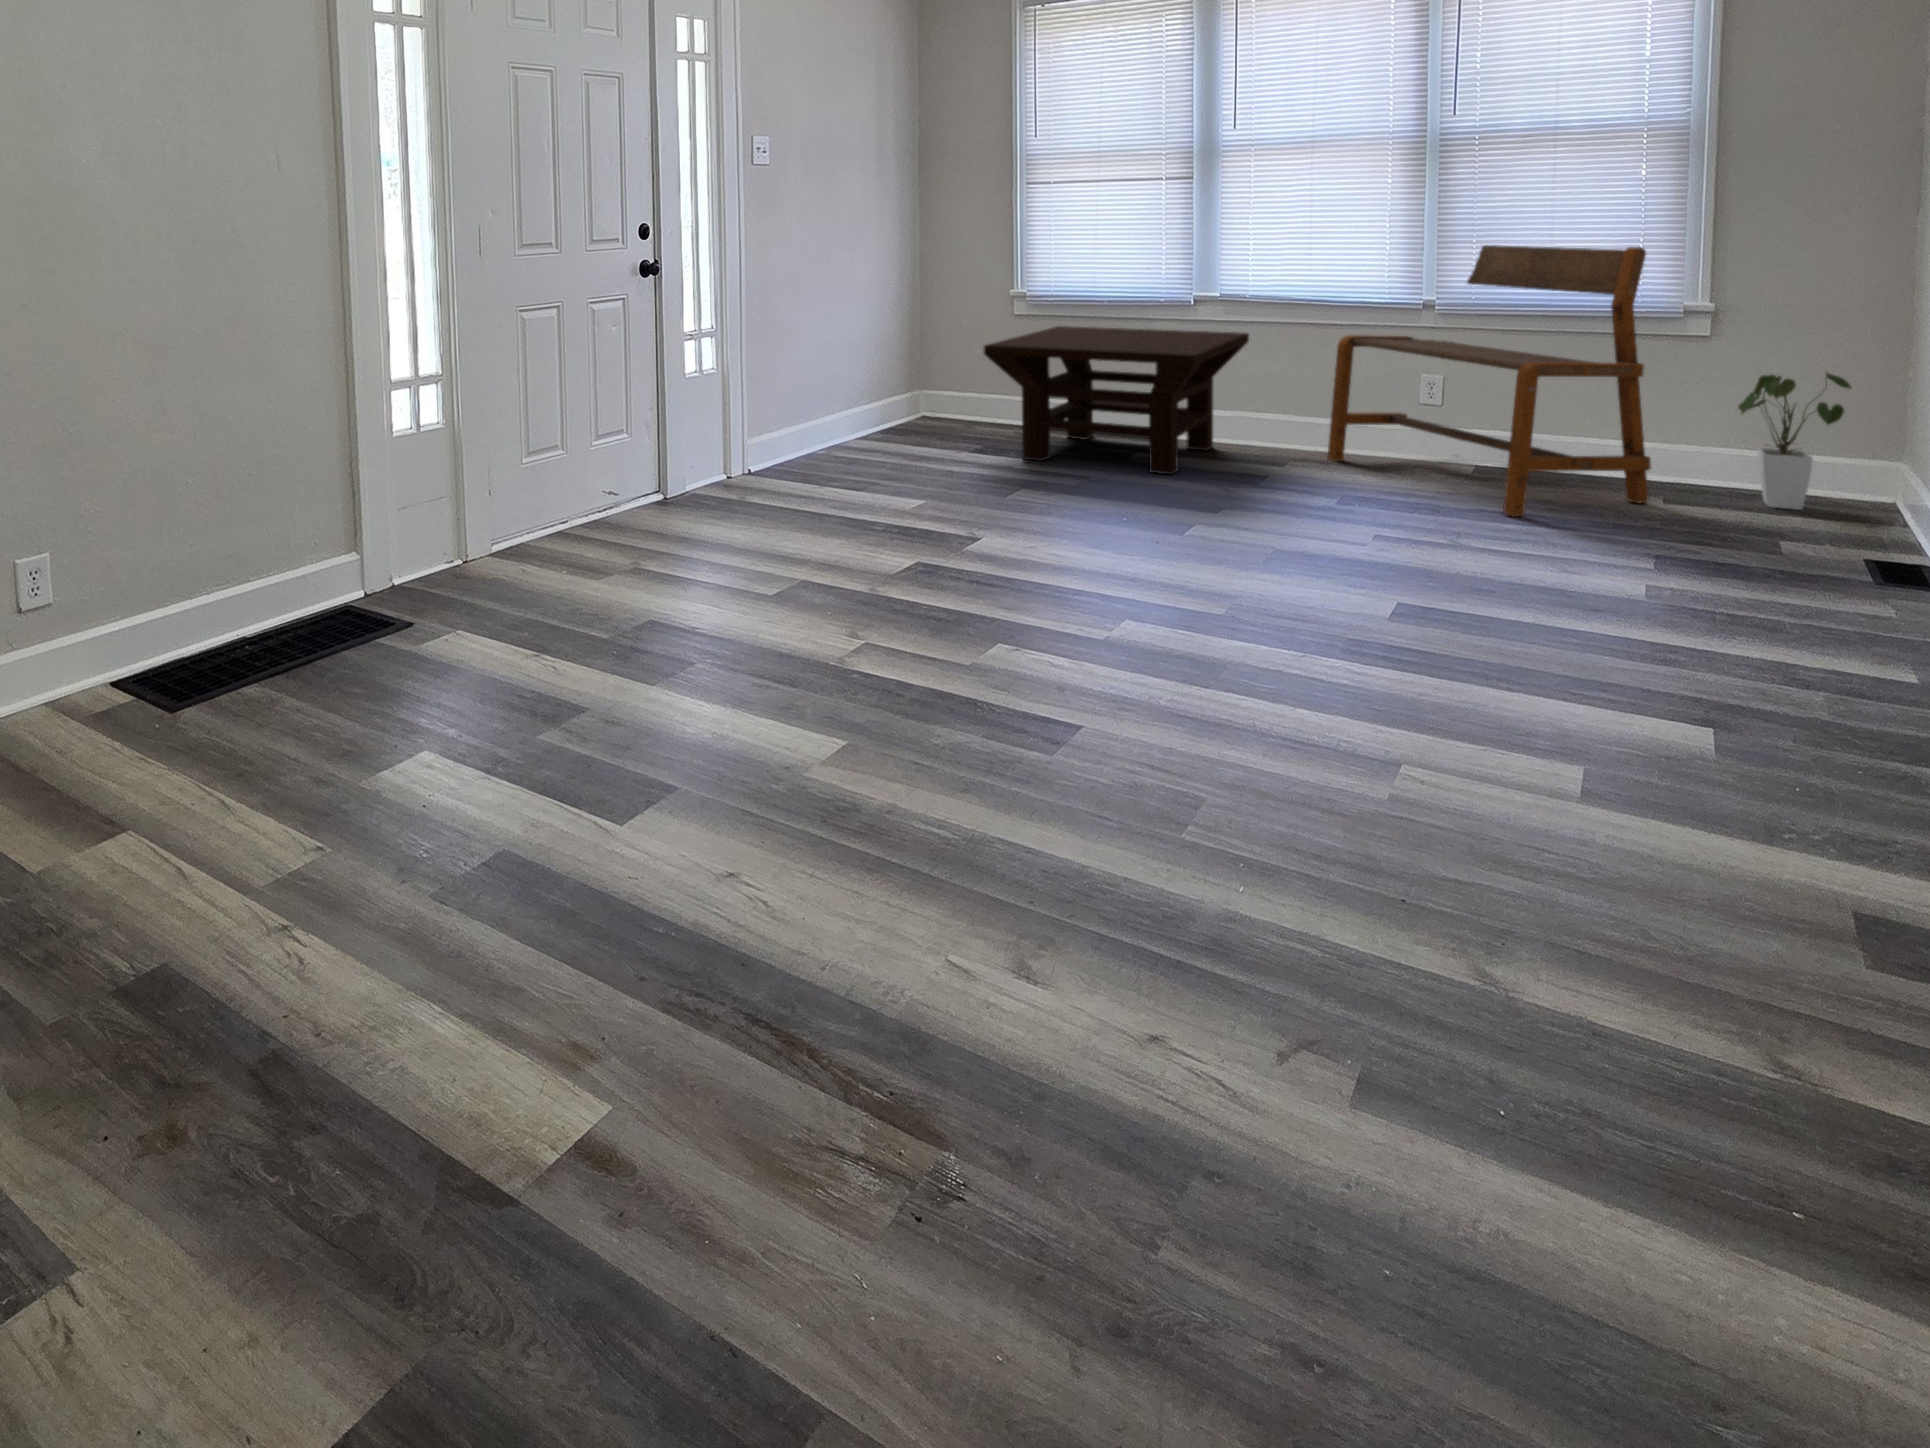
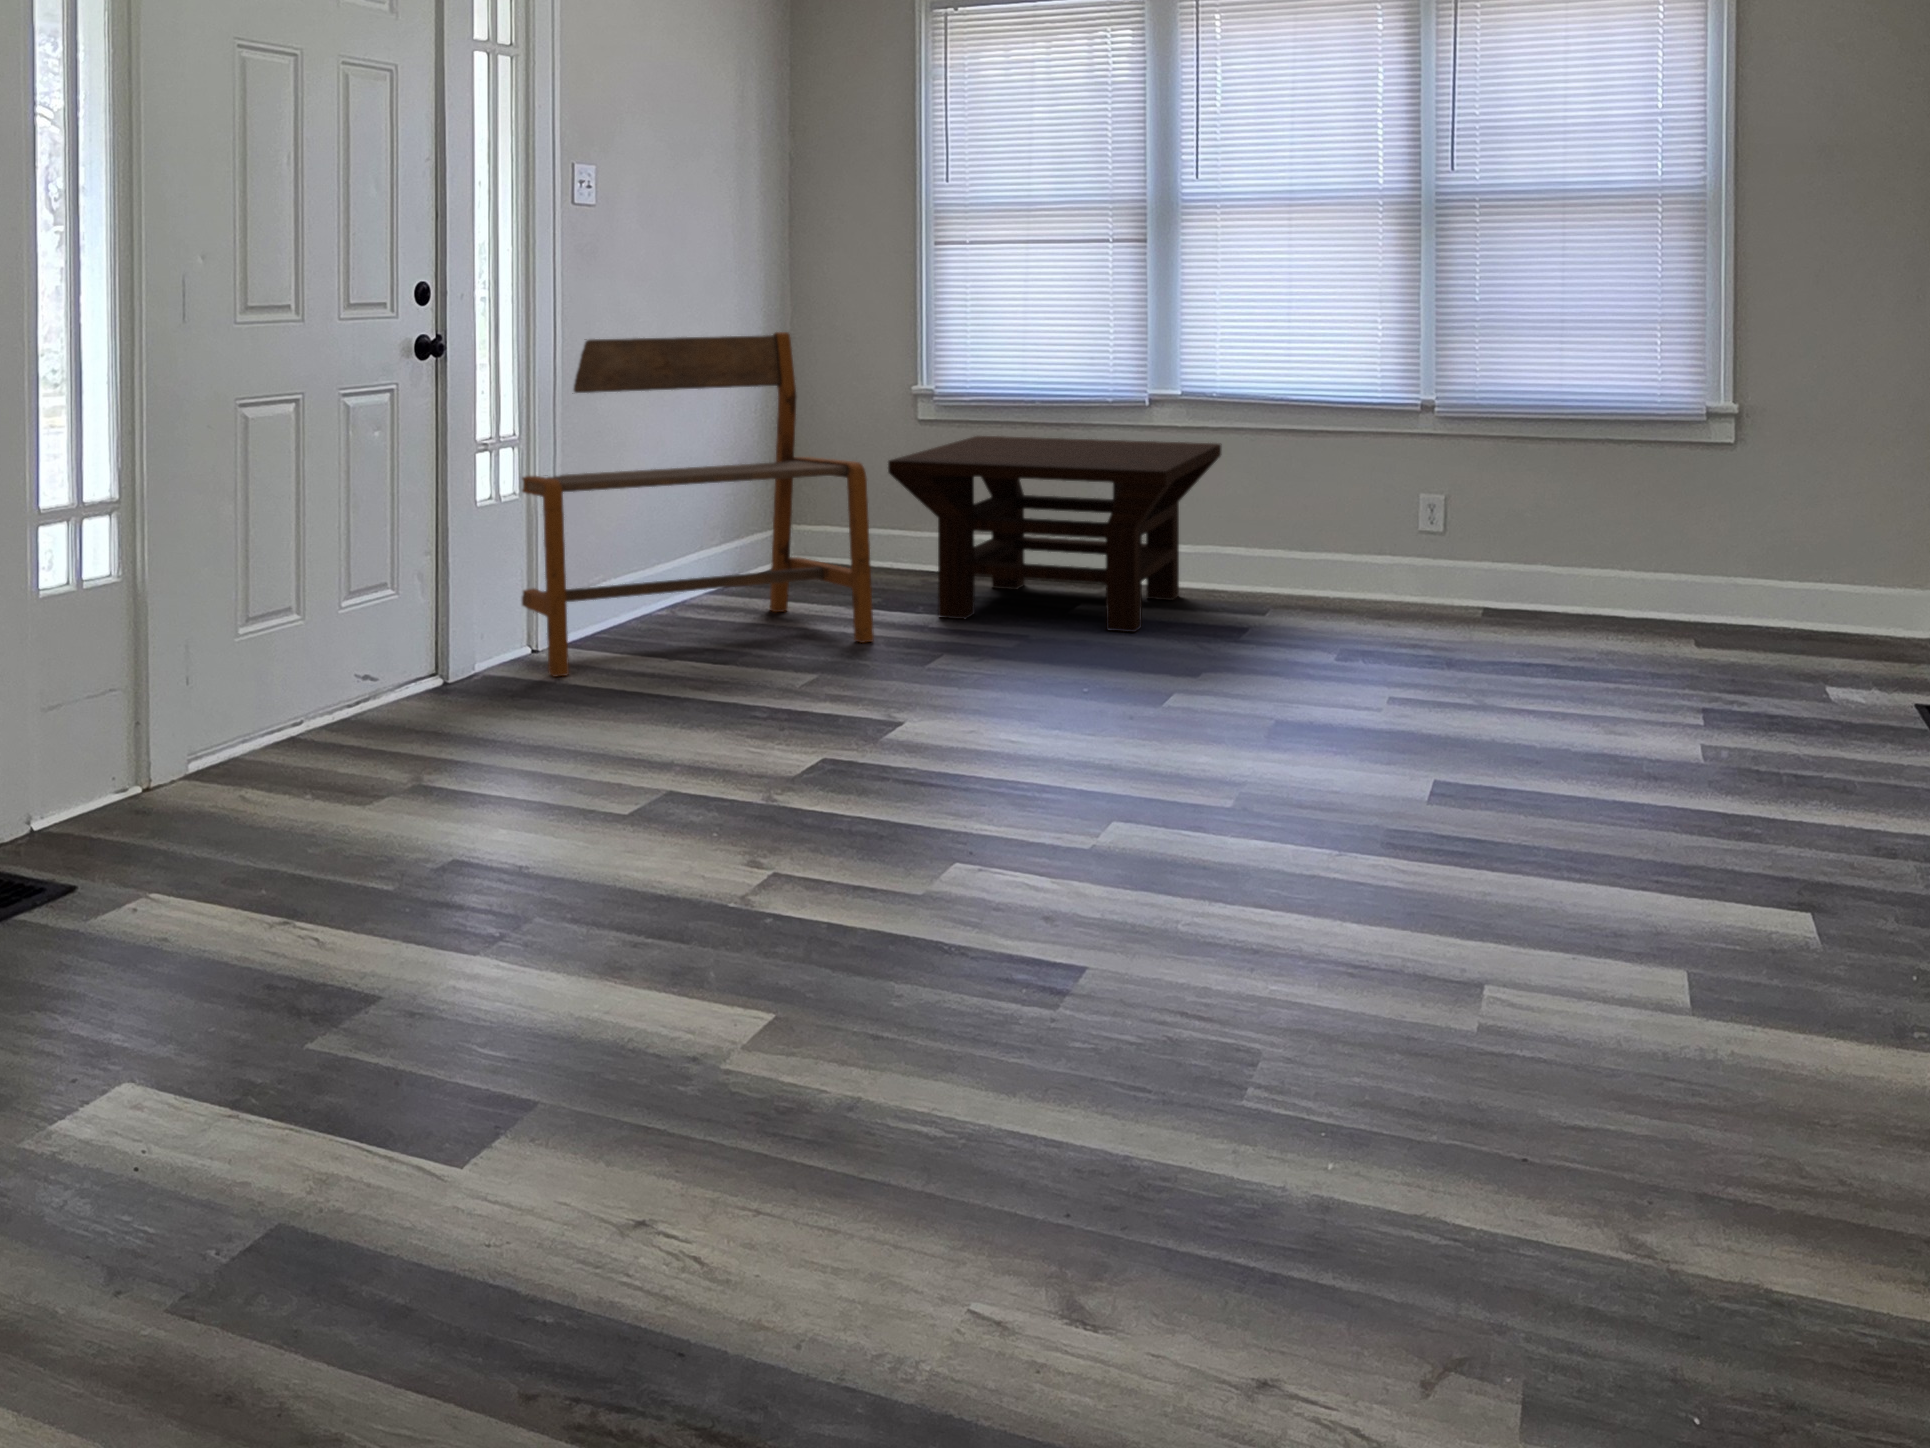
bench: present [1327,245,1651,517] -> present [522,332,874,676]
house plant: present [1738,373,1851,510] -> none [1775,482,1891,651]

